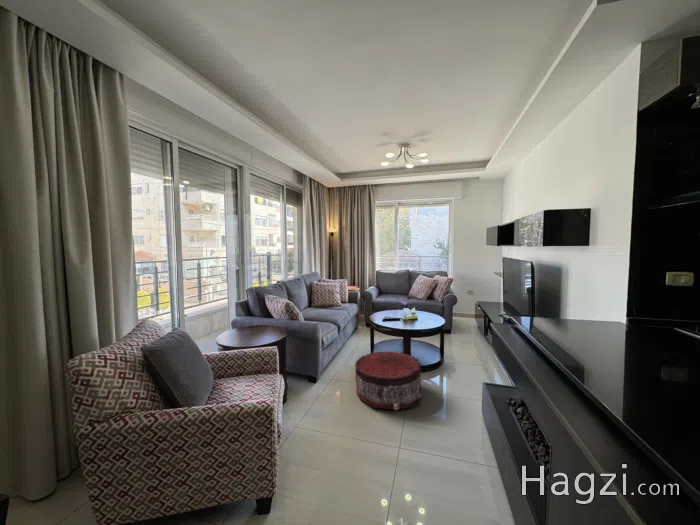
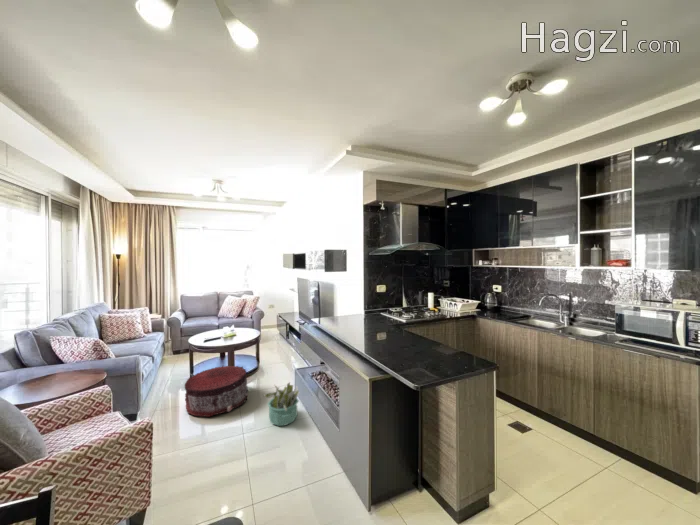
decorative plant: none [433,399,489,468] -> present [263,383,299,426]

